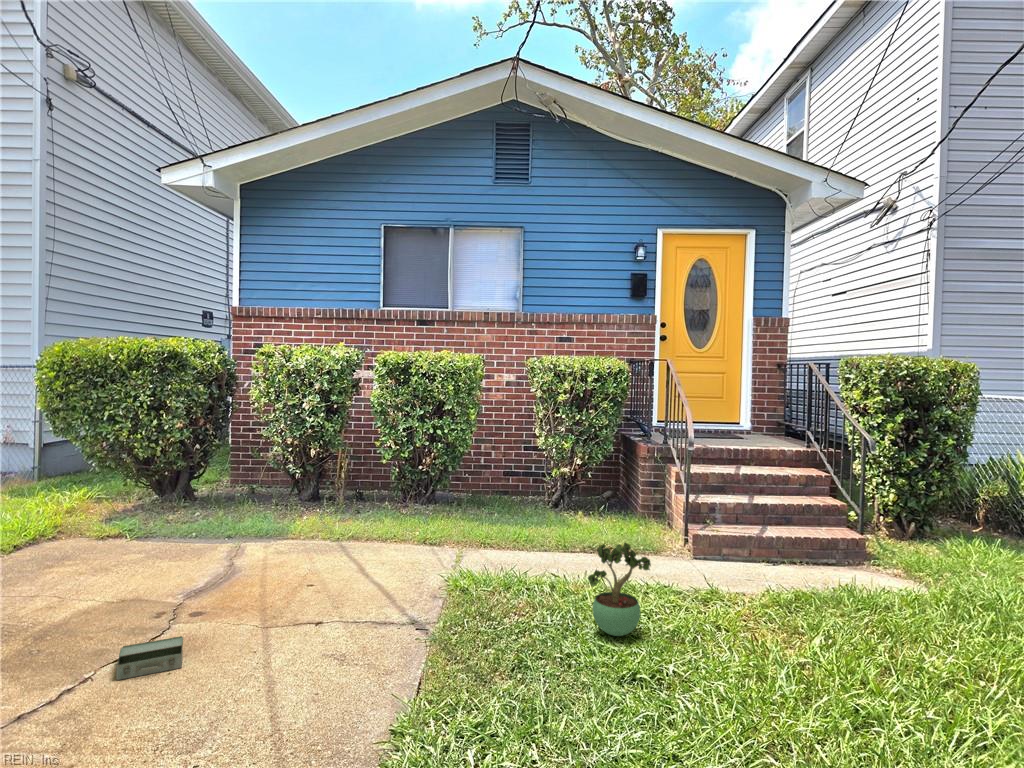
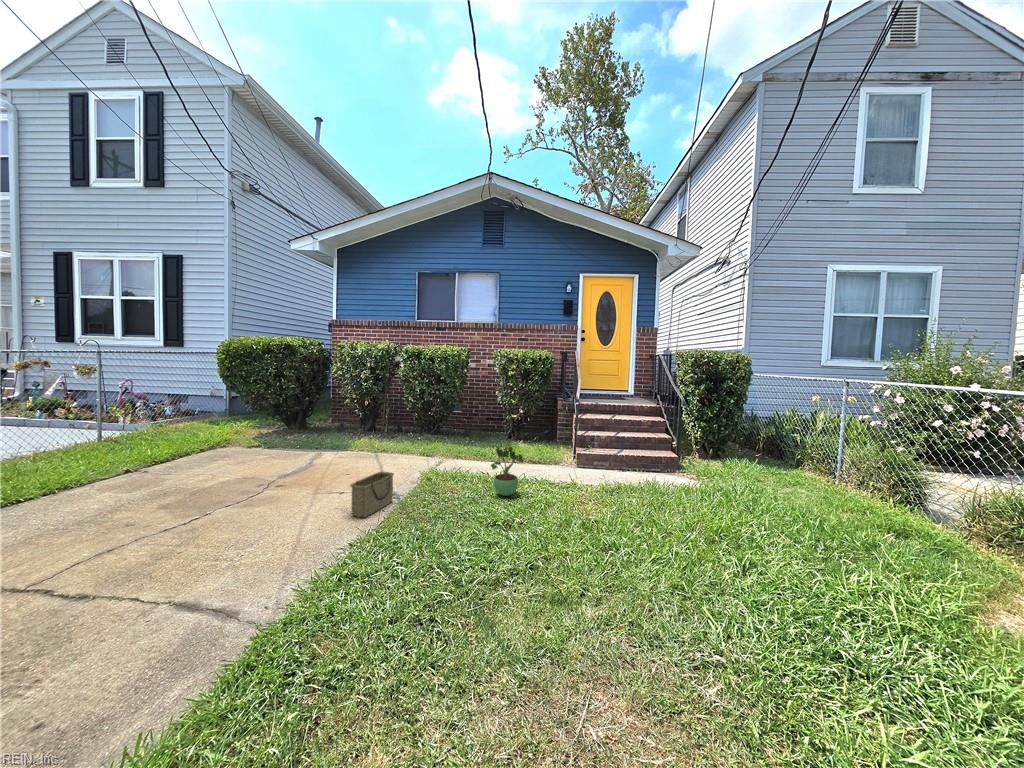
basket: none [336,597,409,696] -> present [350,472,394,517]
toolbox: present [116,636,183,680] -> none [243,489,279,507]

